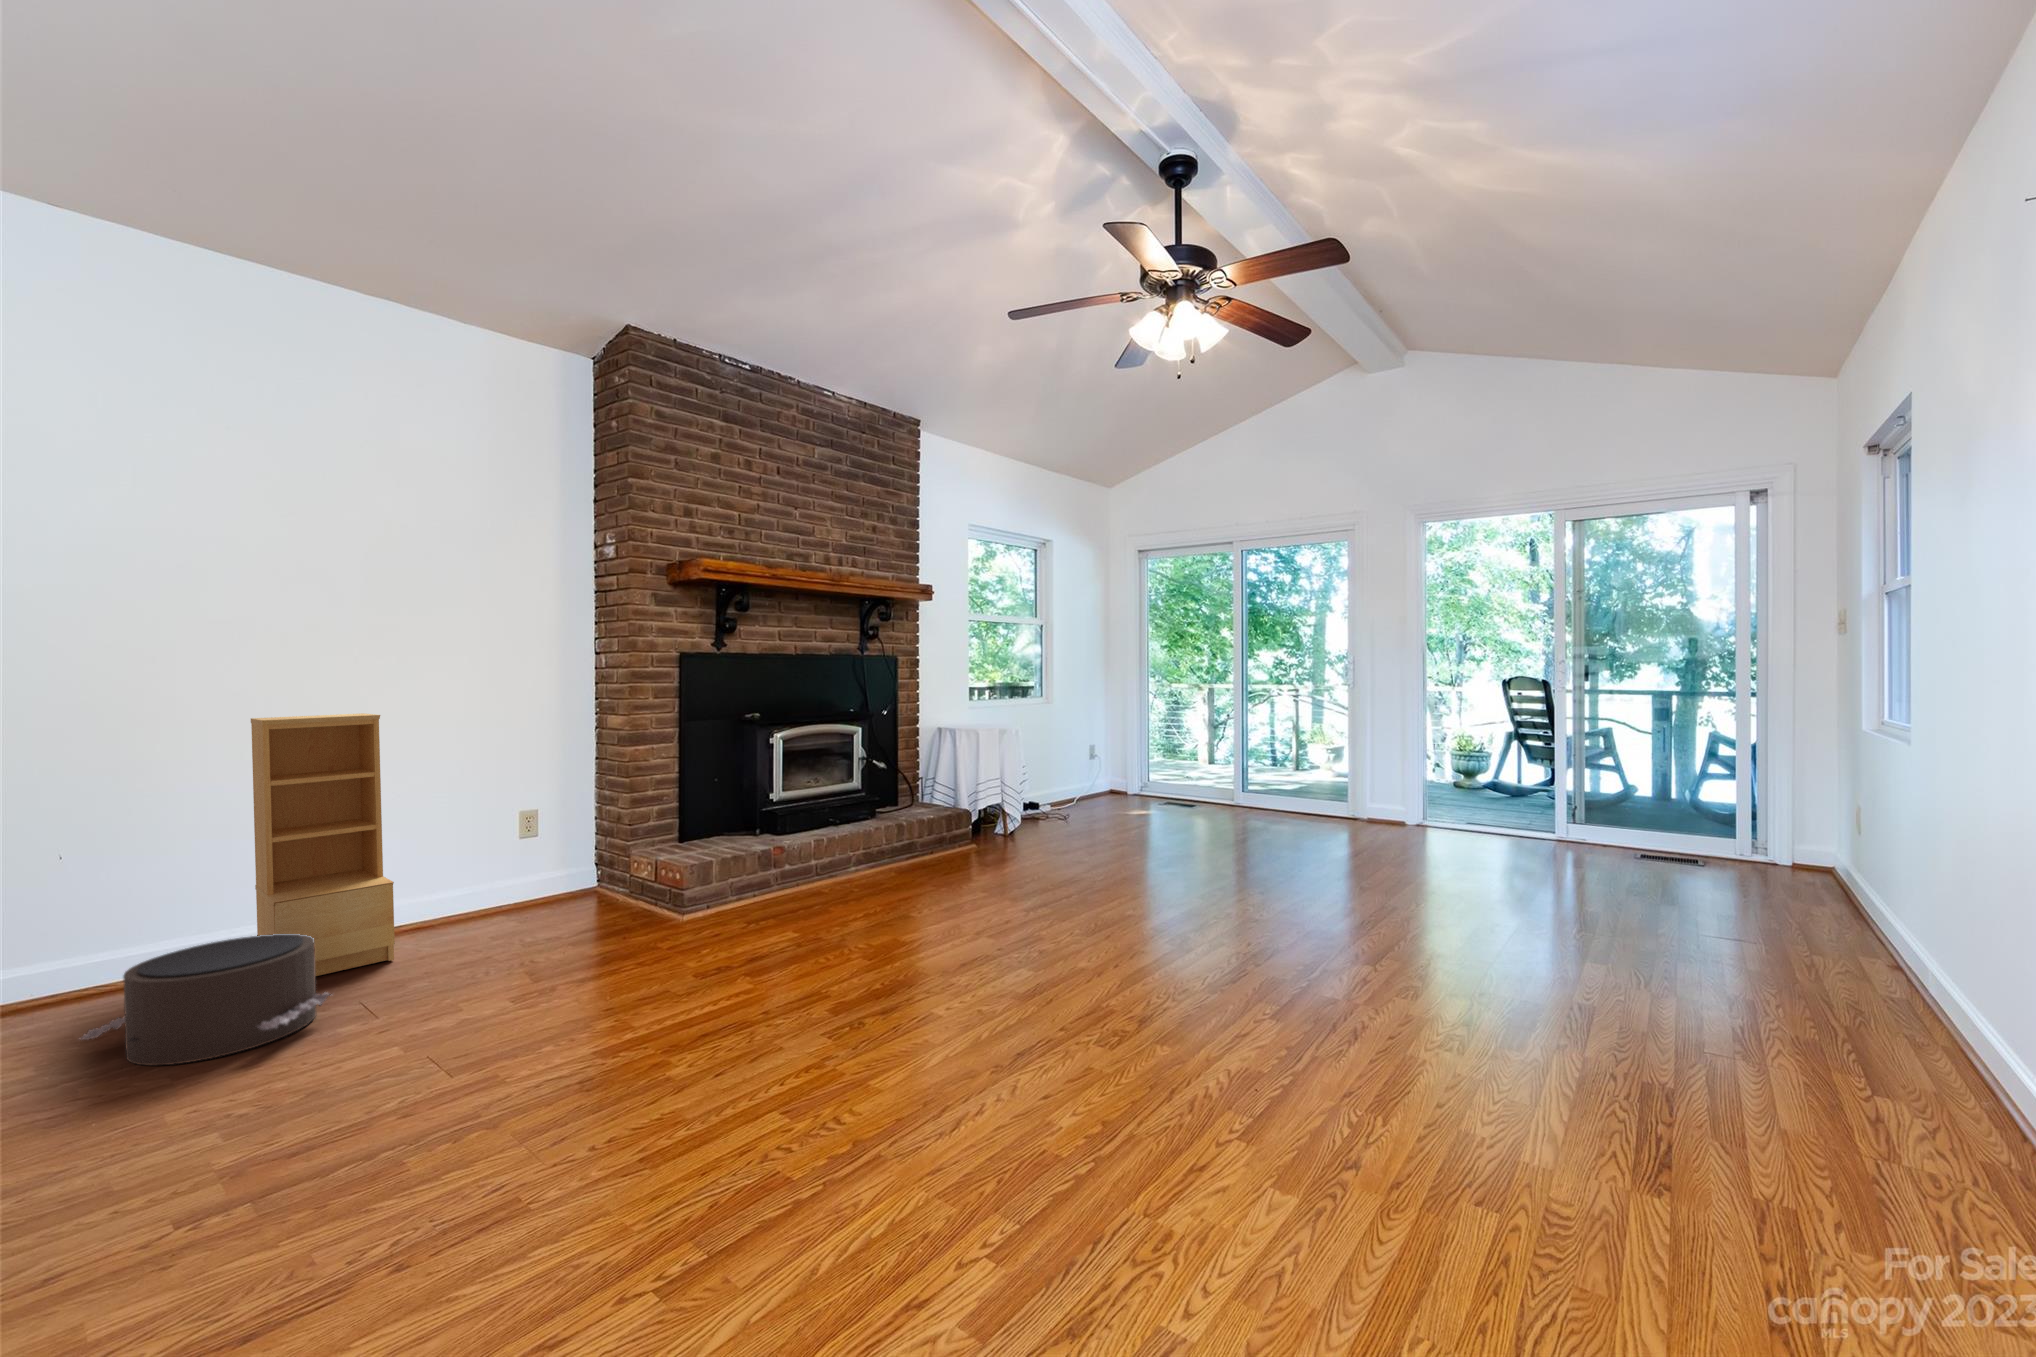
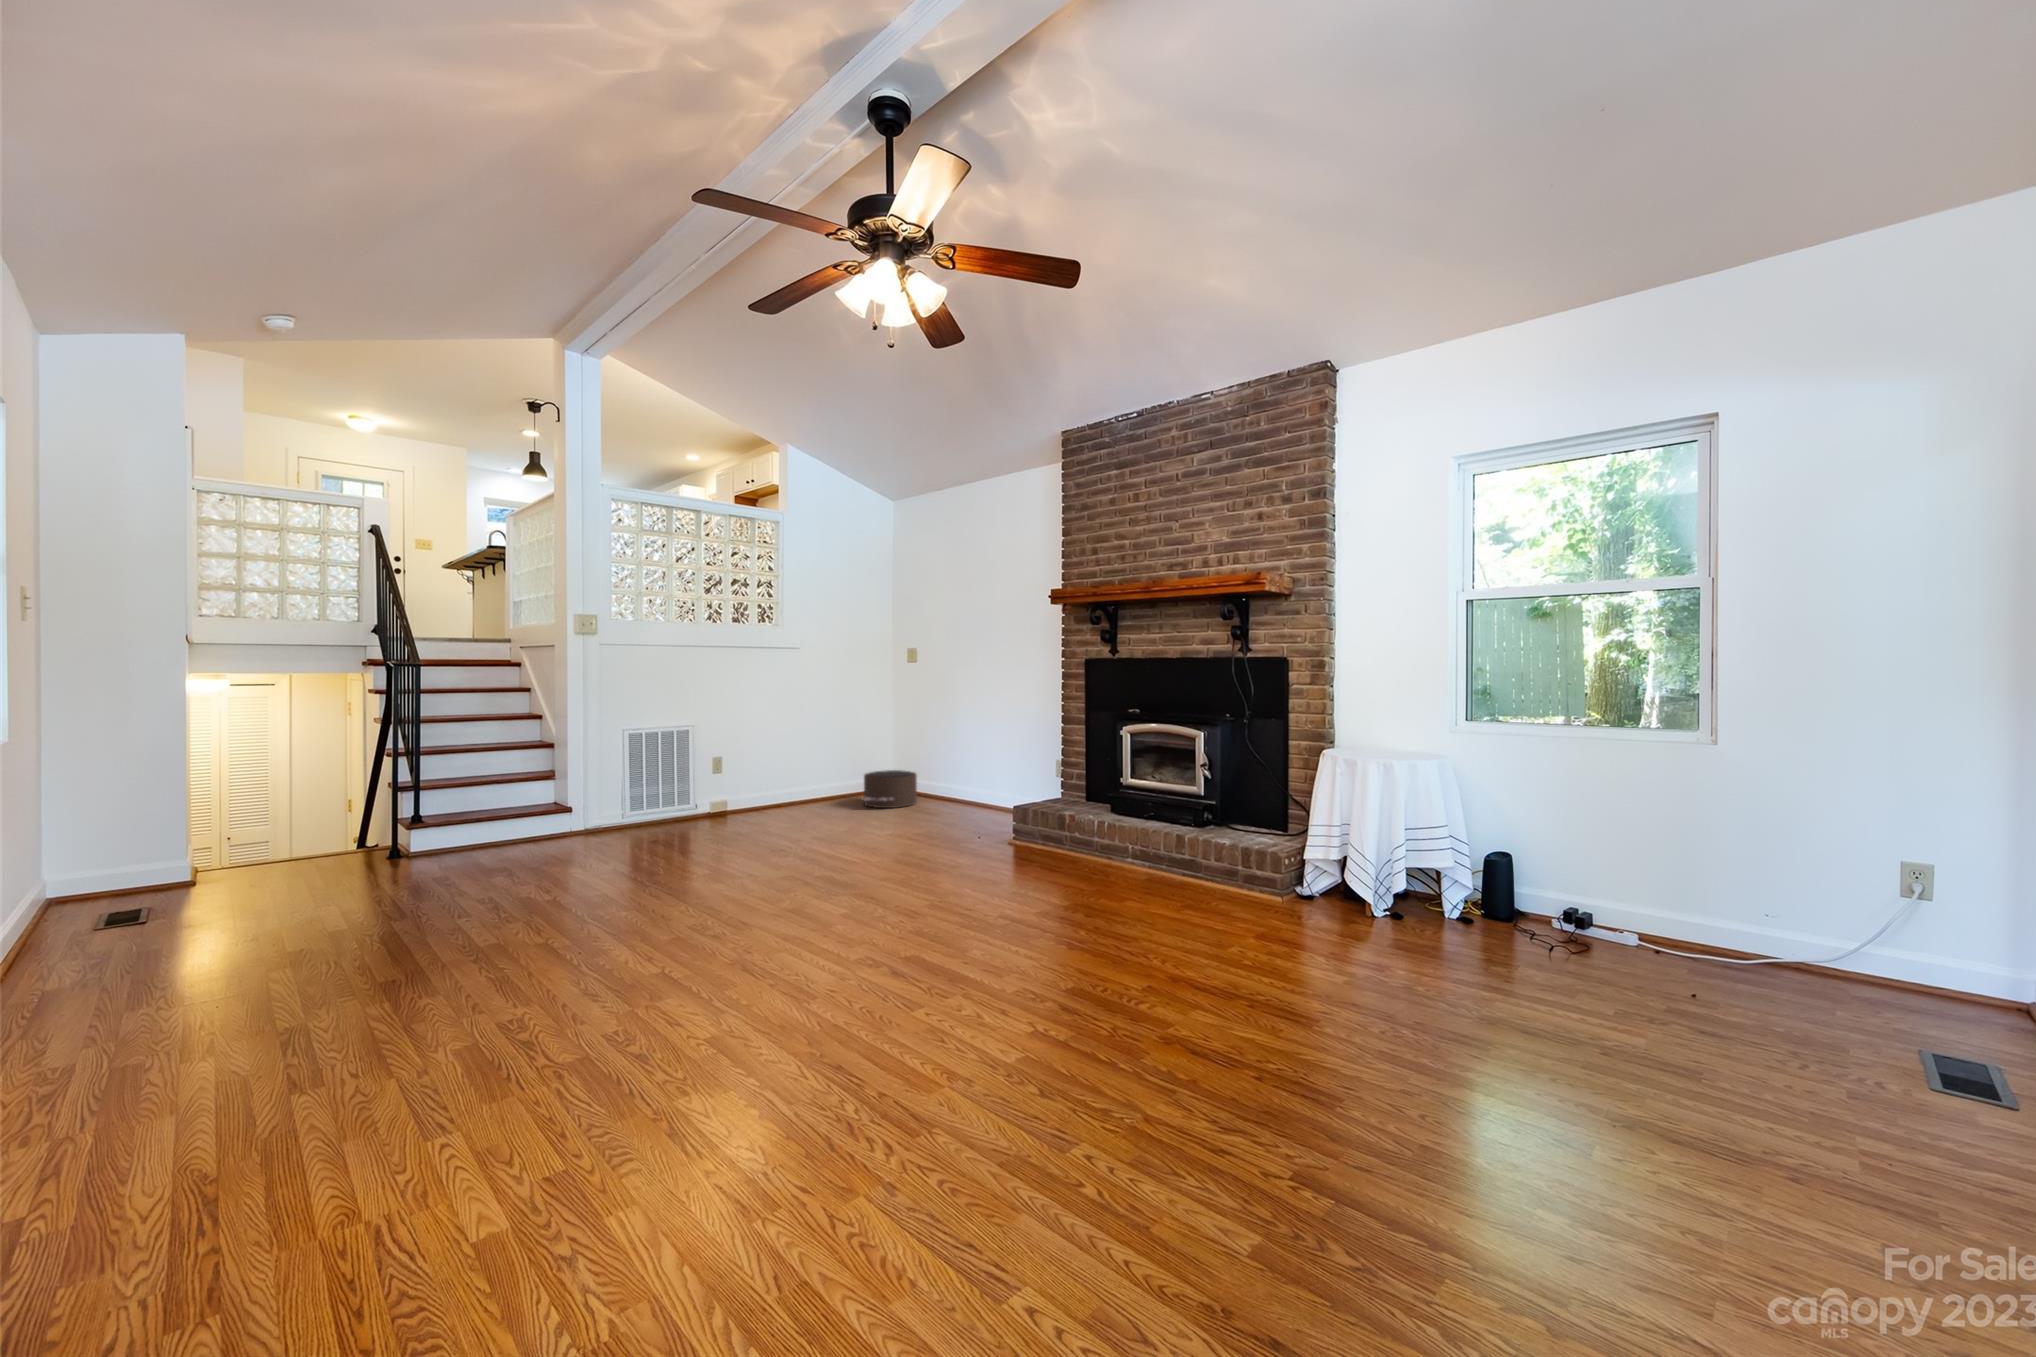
bookshelf: present [251,713,395,976] -> none [937,687,1001,806]

